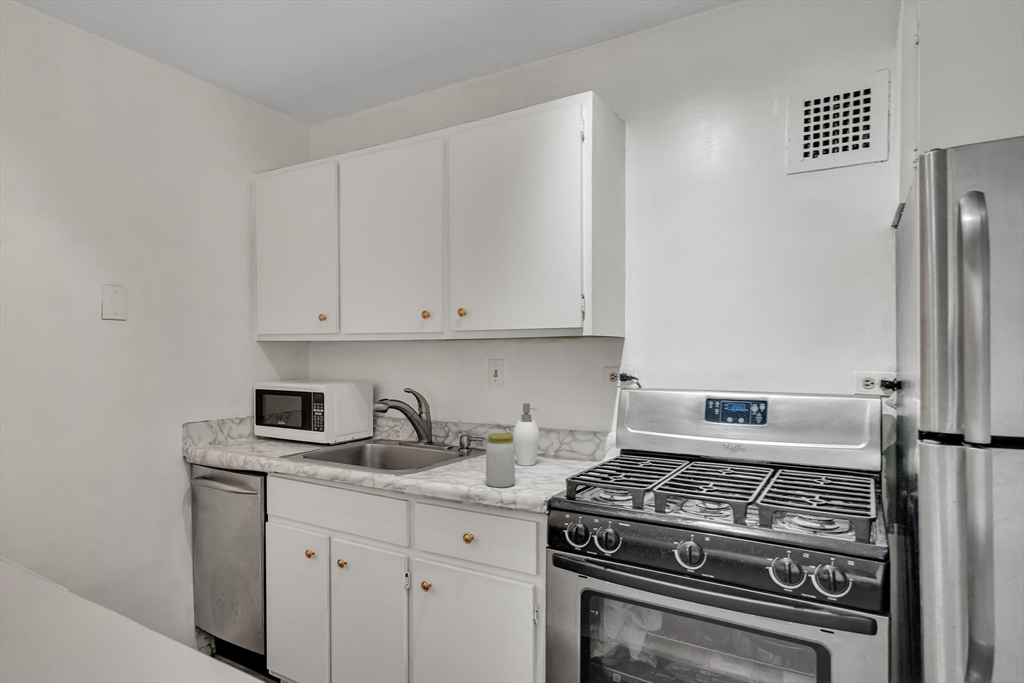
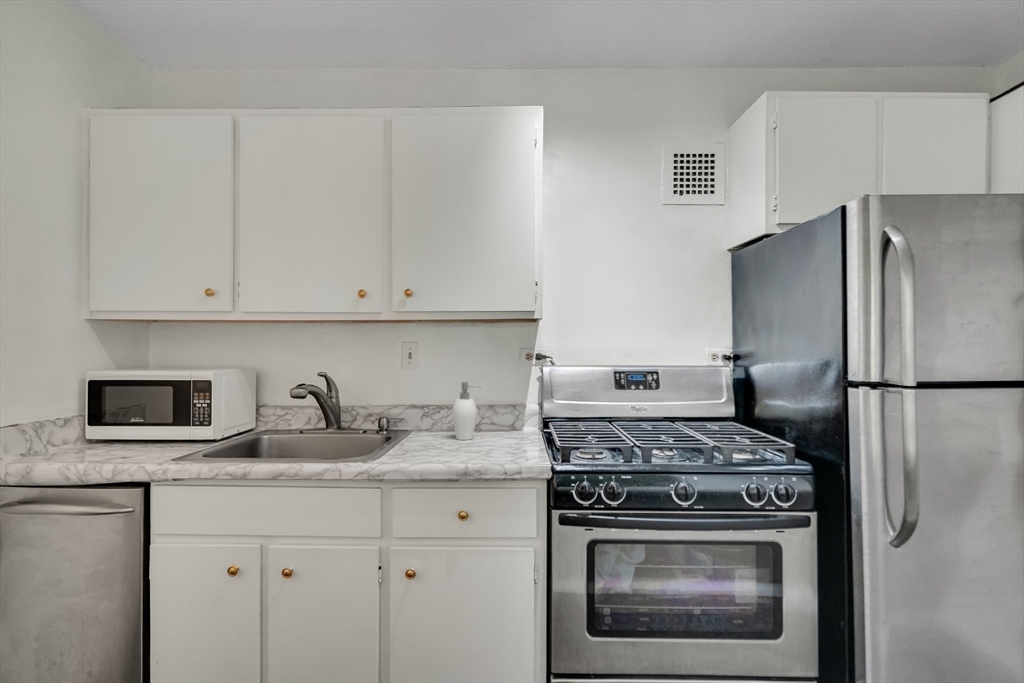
jar: present [486,433,515,487] -> none [474,409,502,461]

